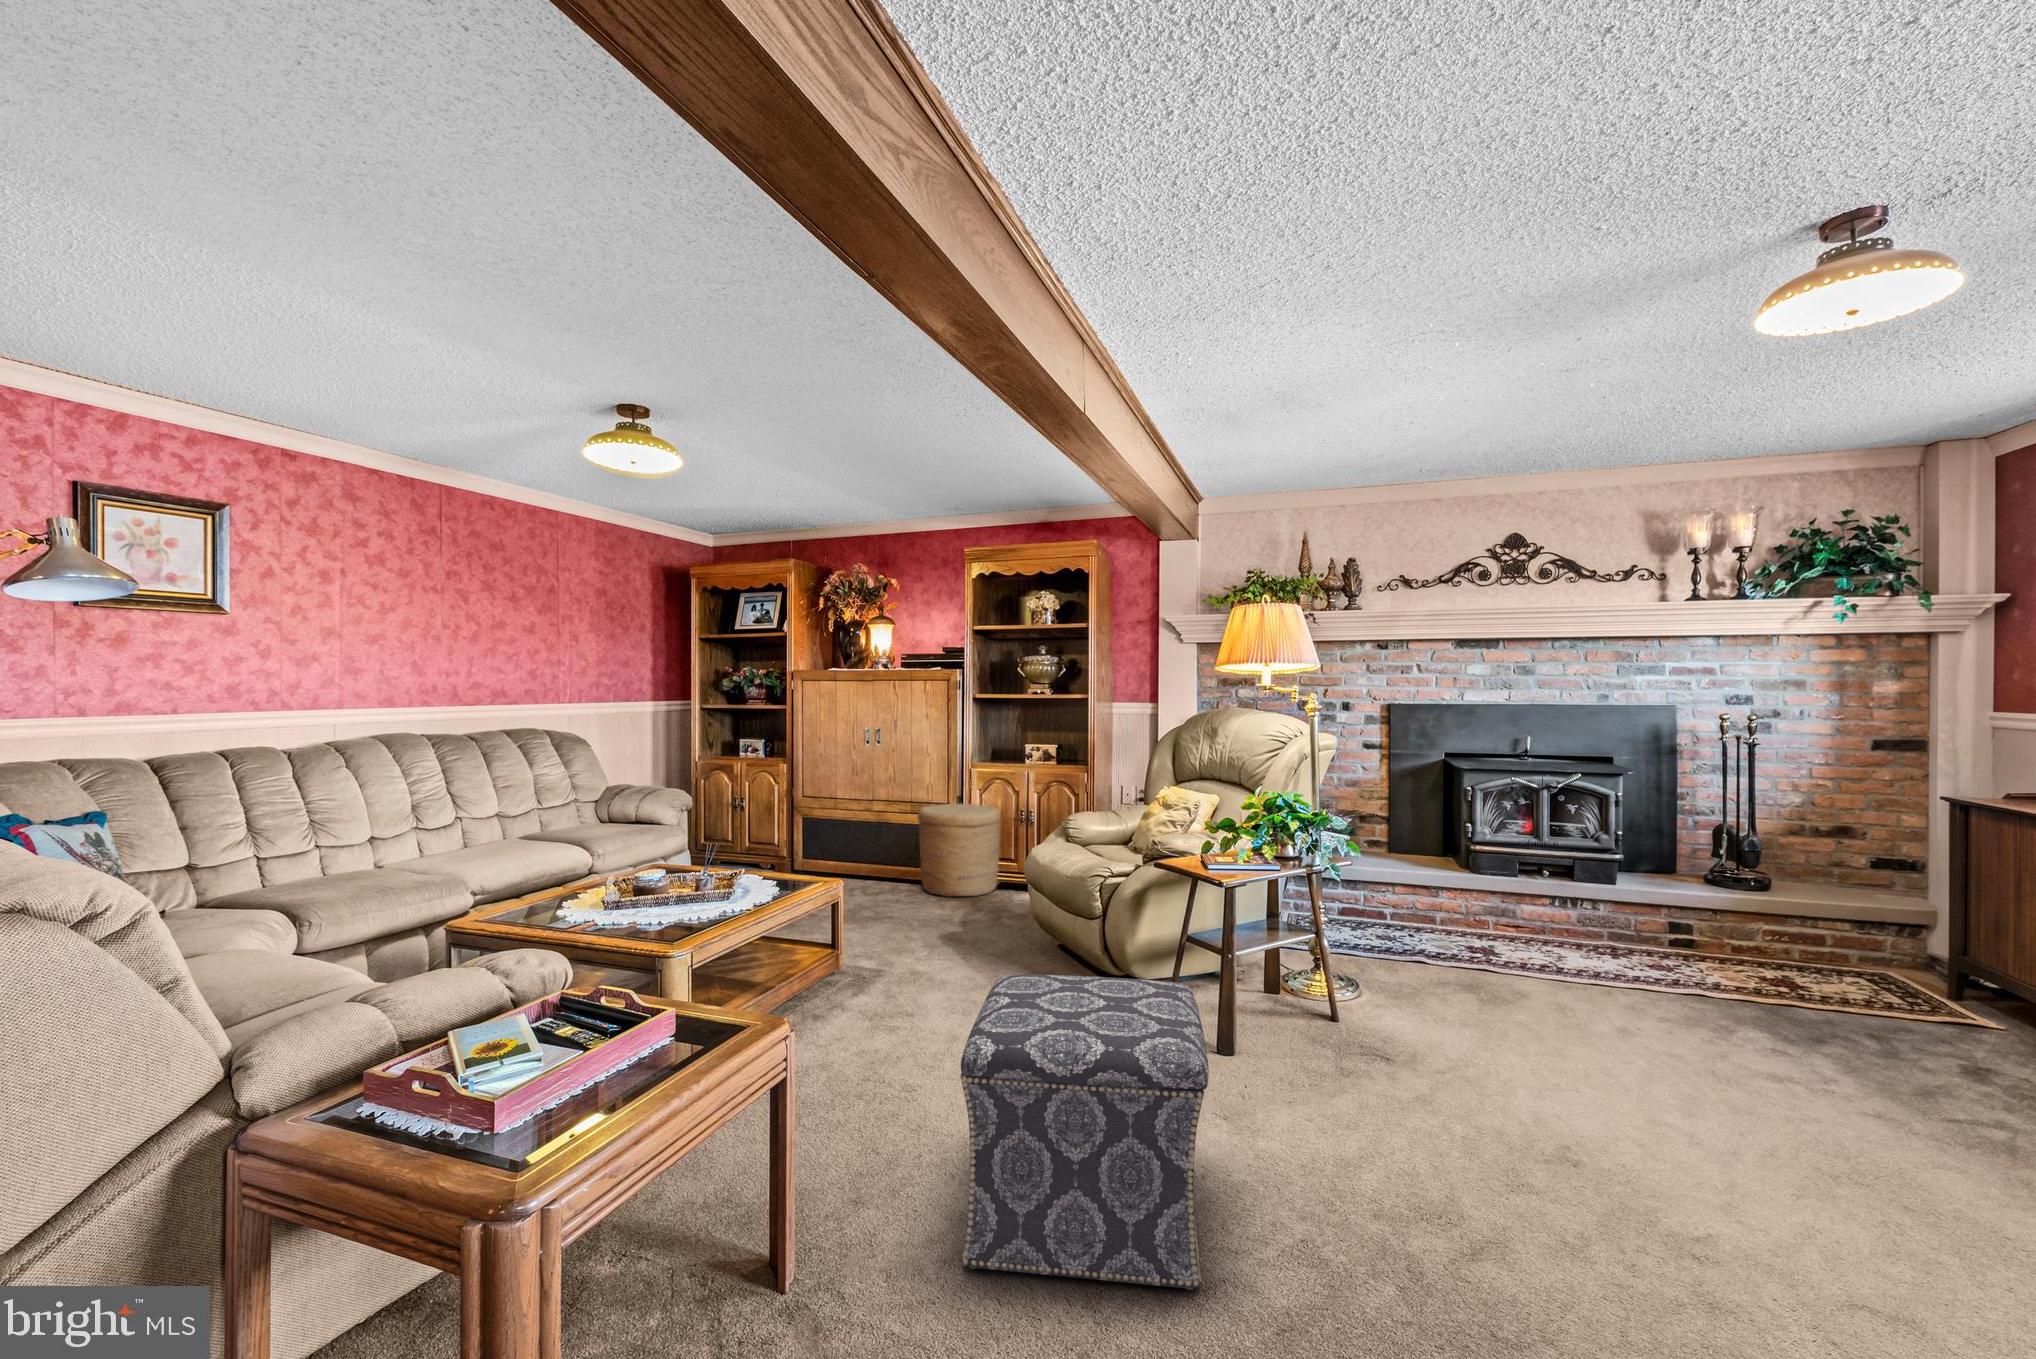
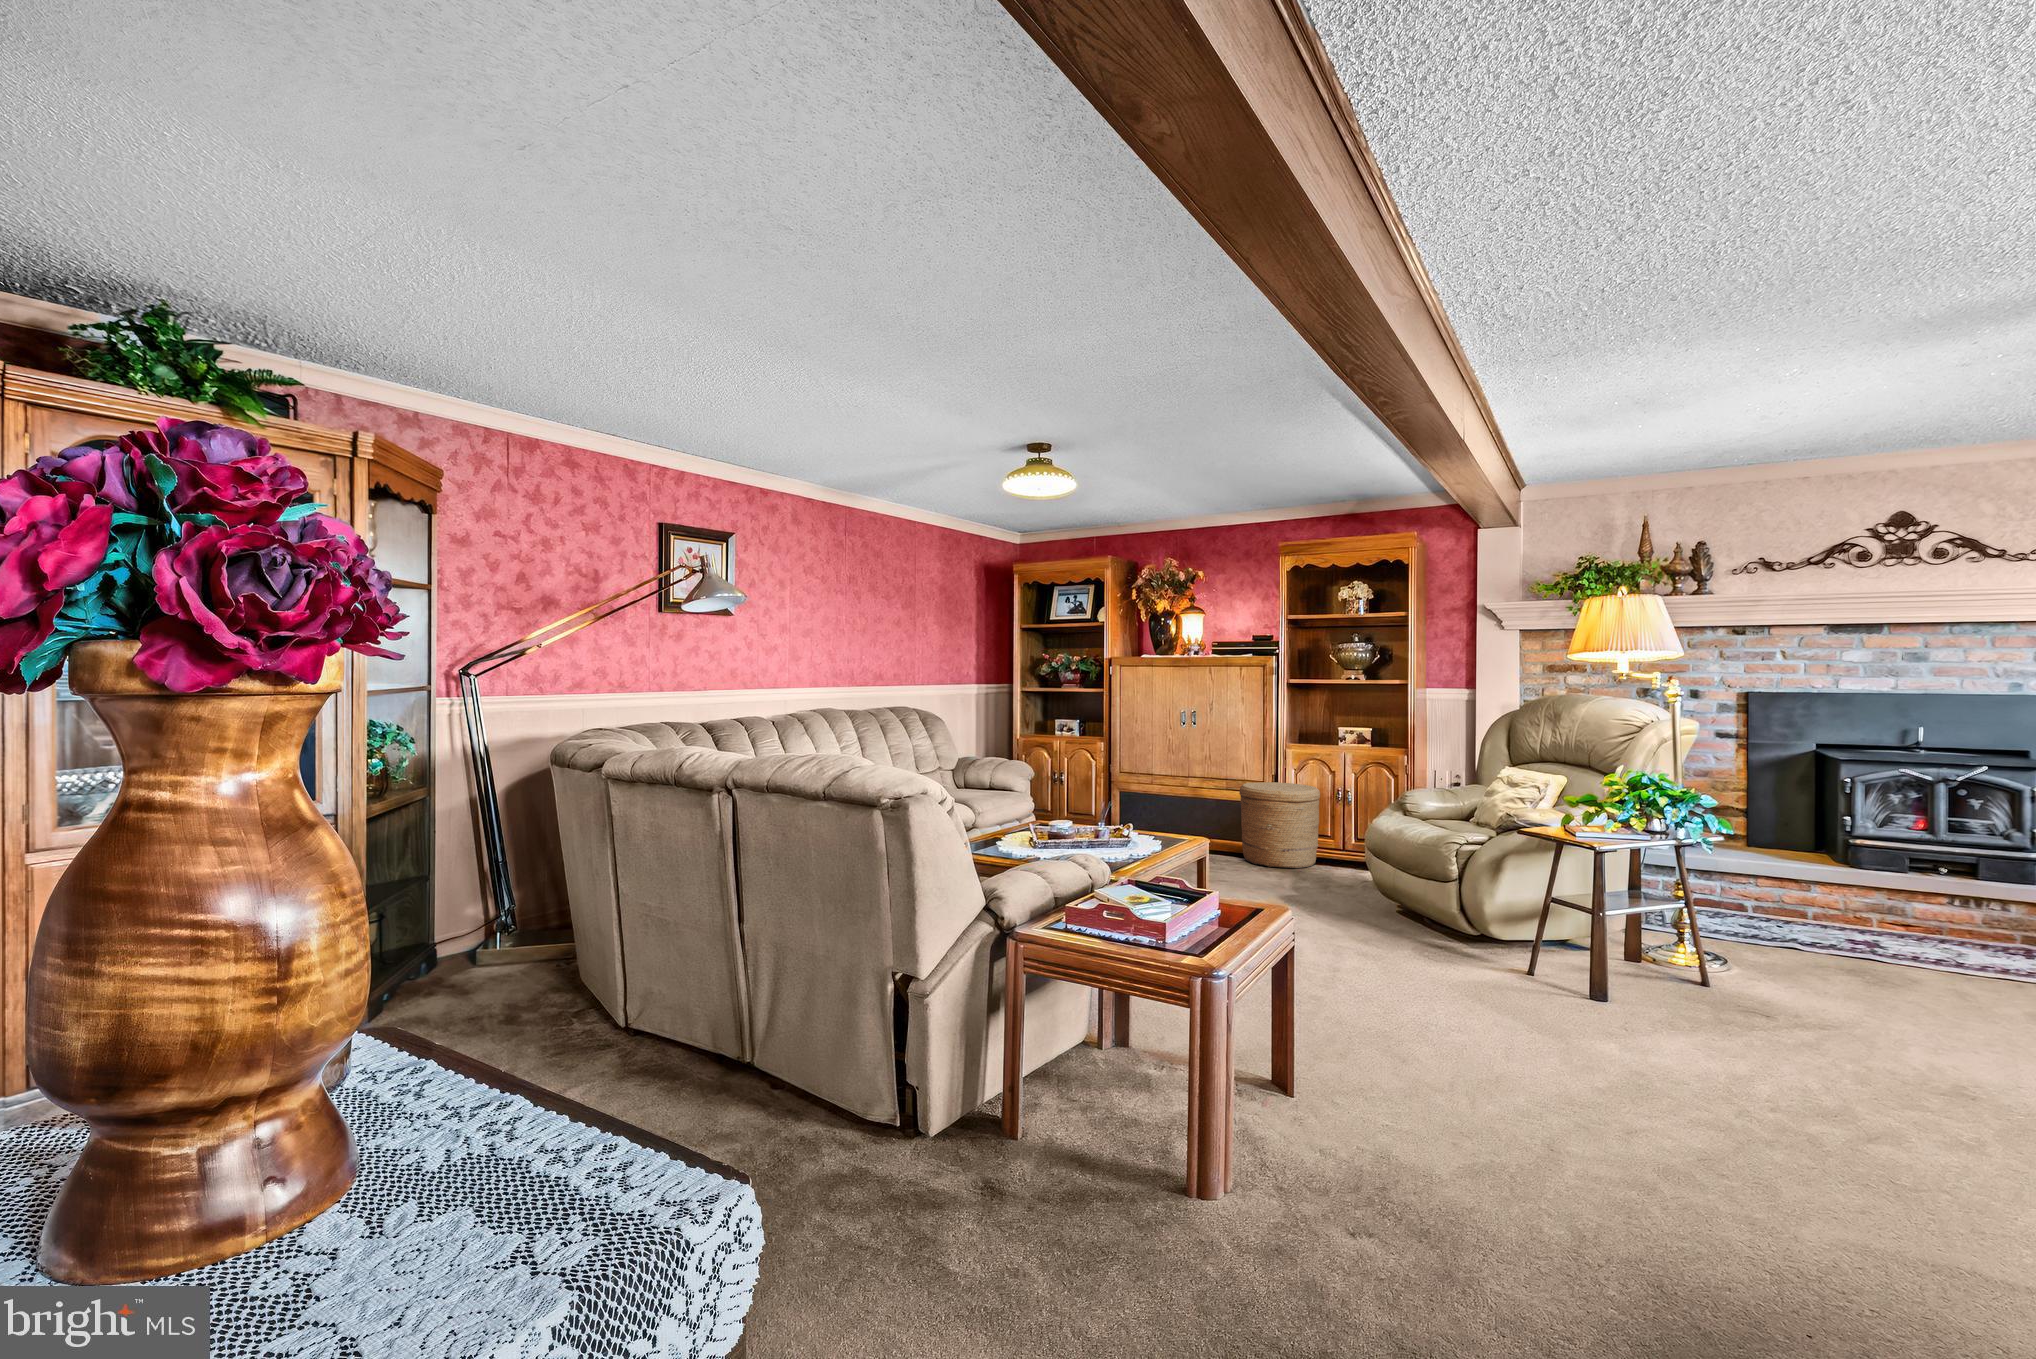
ottoman: present [960,975,1209,1290] -> none [1411,906,1648,1160]

